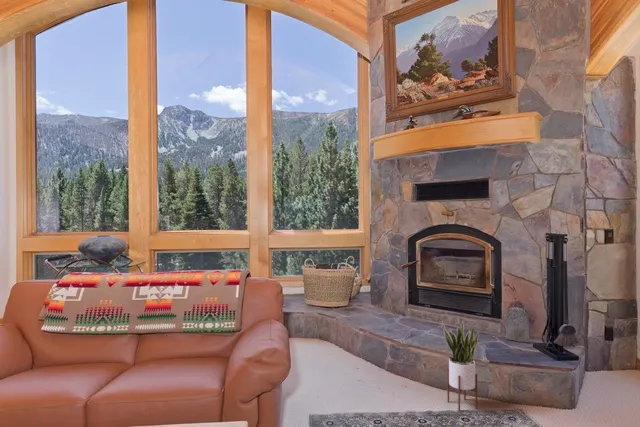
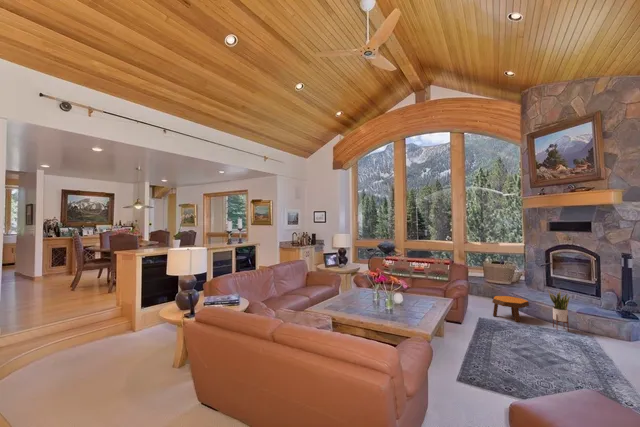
footstool: none [333,340,401,404] -> present [492,296,529,322]

